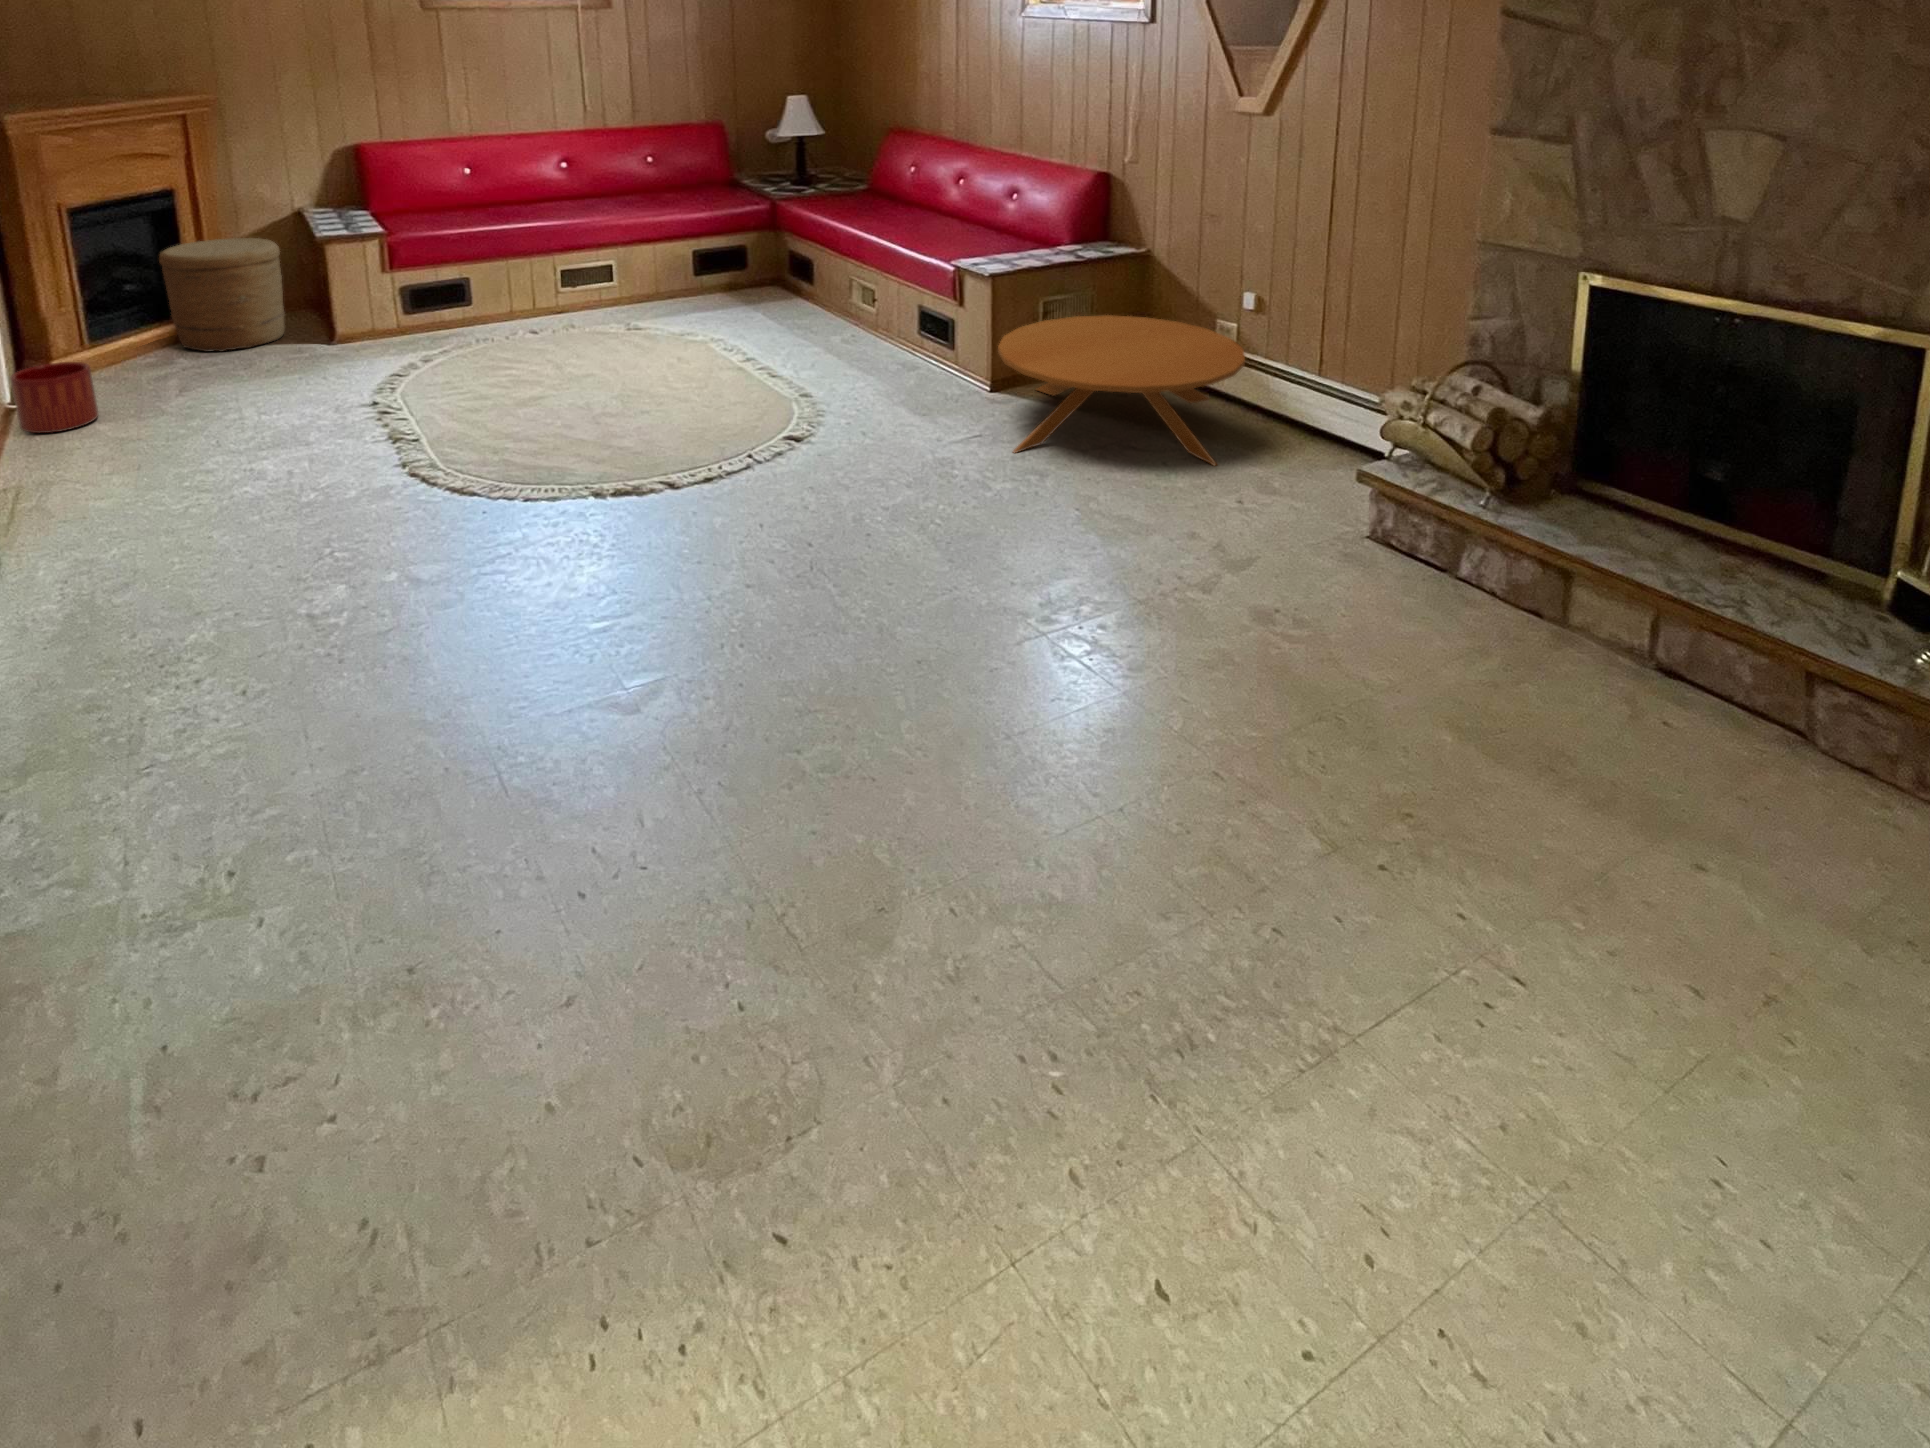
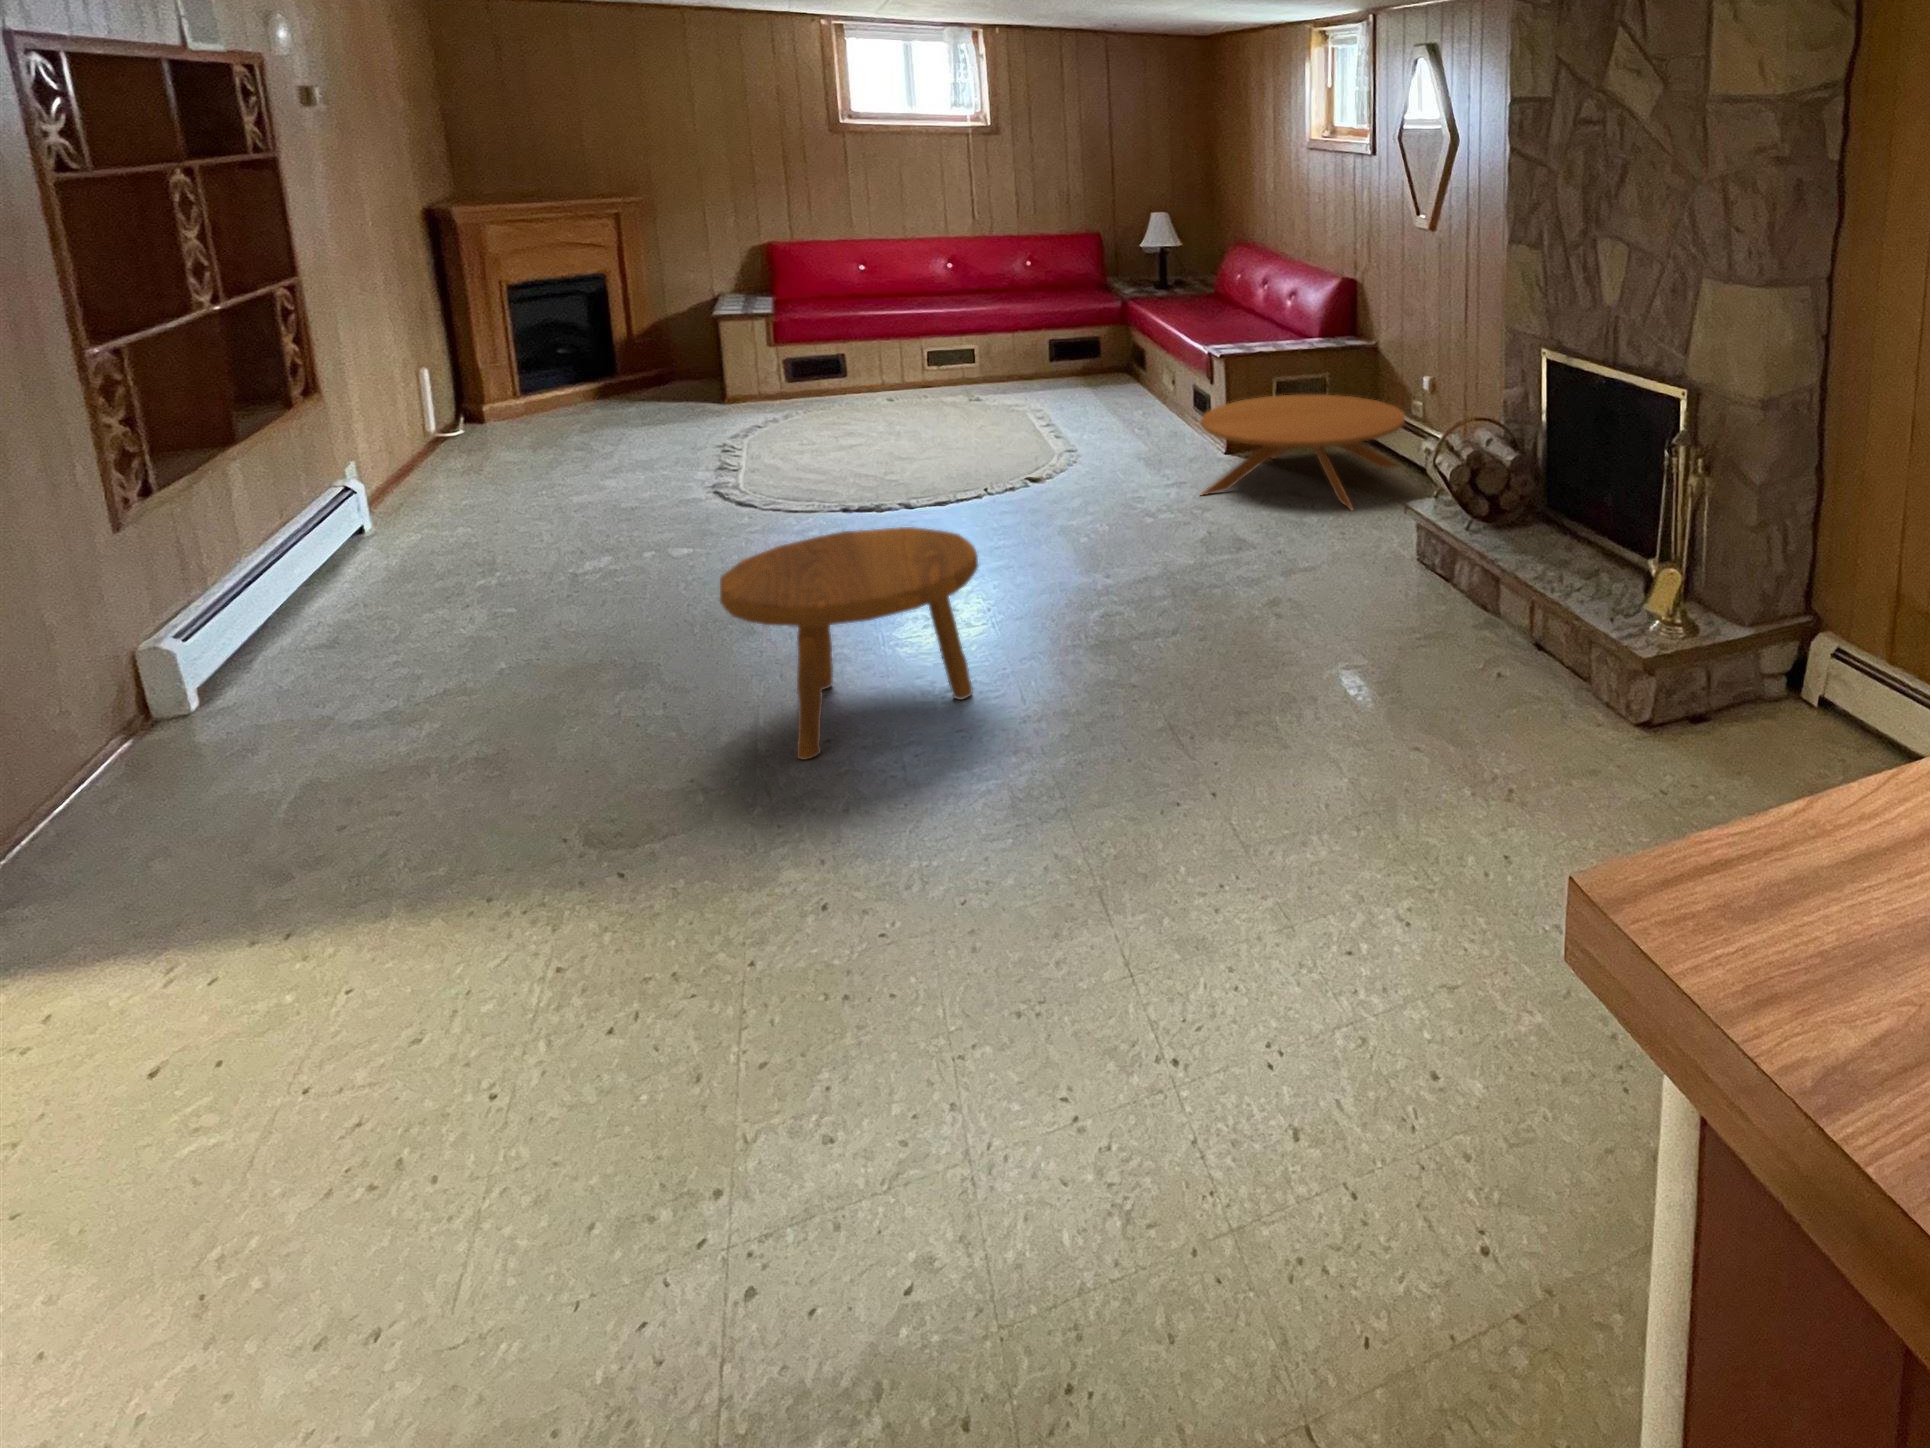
woven basket: present [159,238,285,351] -> none [584,316,690,406]
planter: present [10,362,99,433] -> none [432,402,504,455]
footstool: none [730,571,1065,959] -> present [720,527,978,759]

